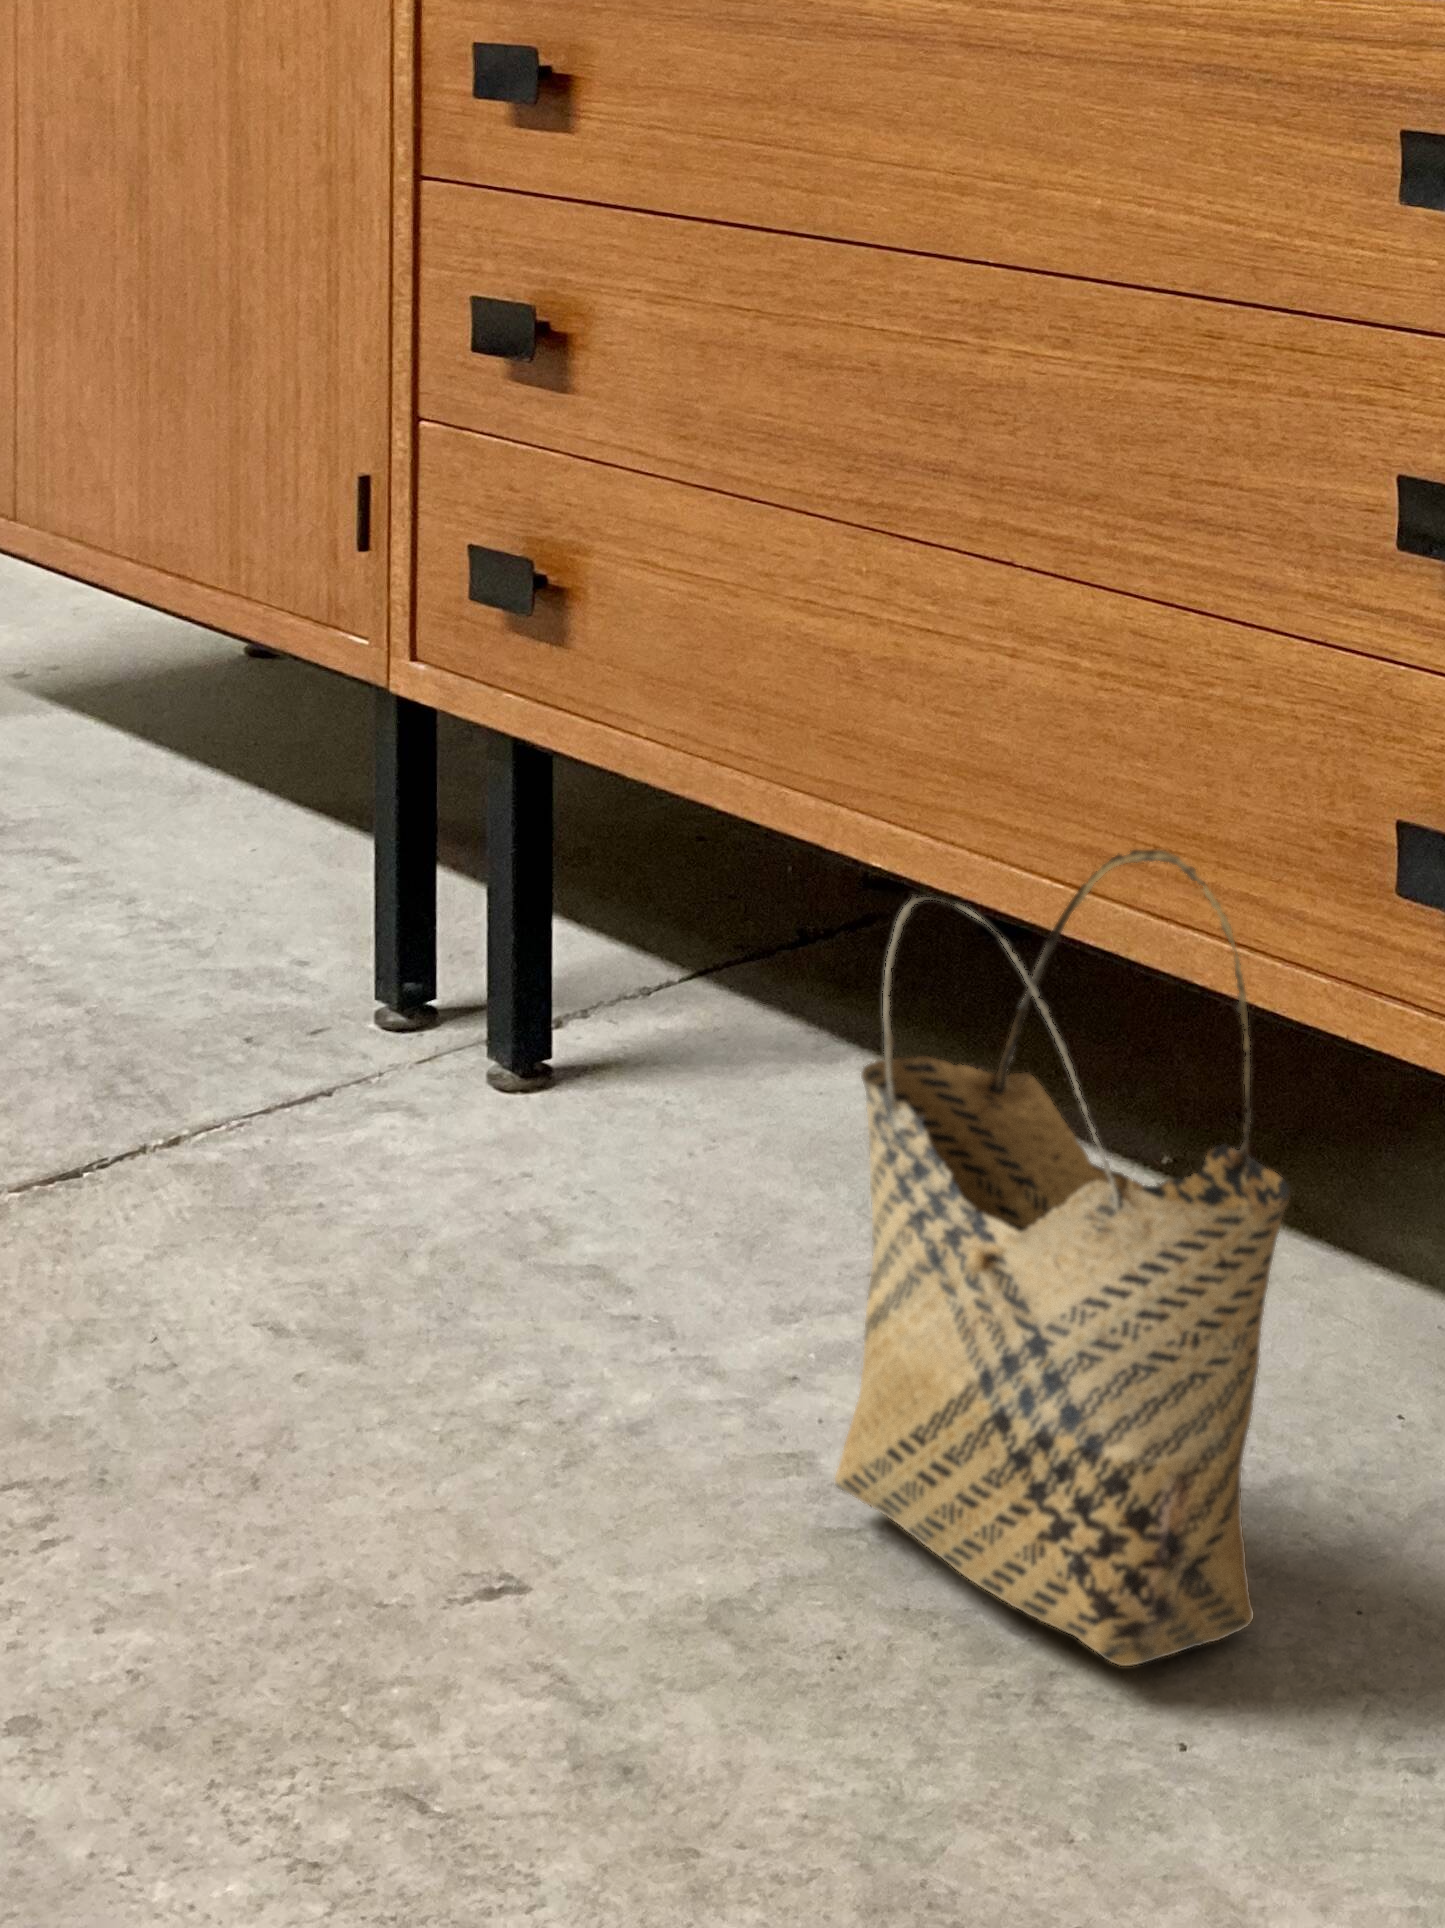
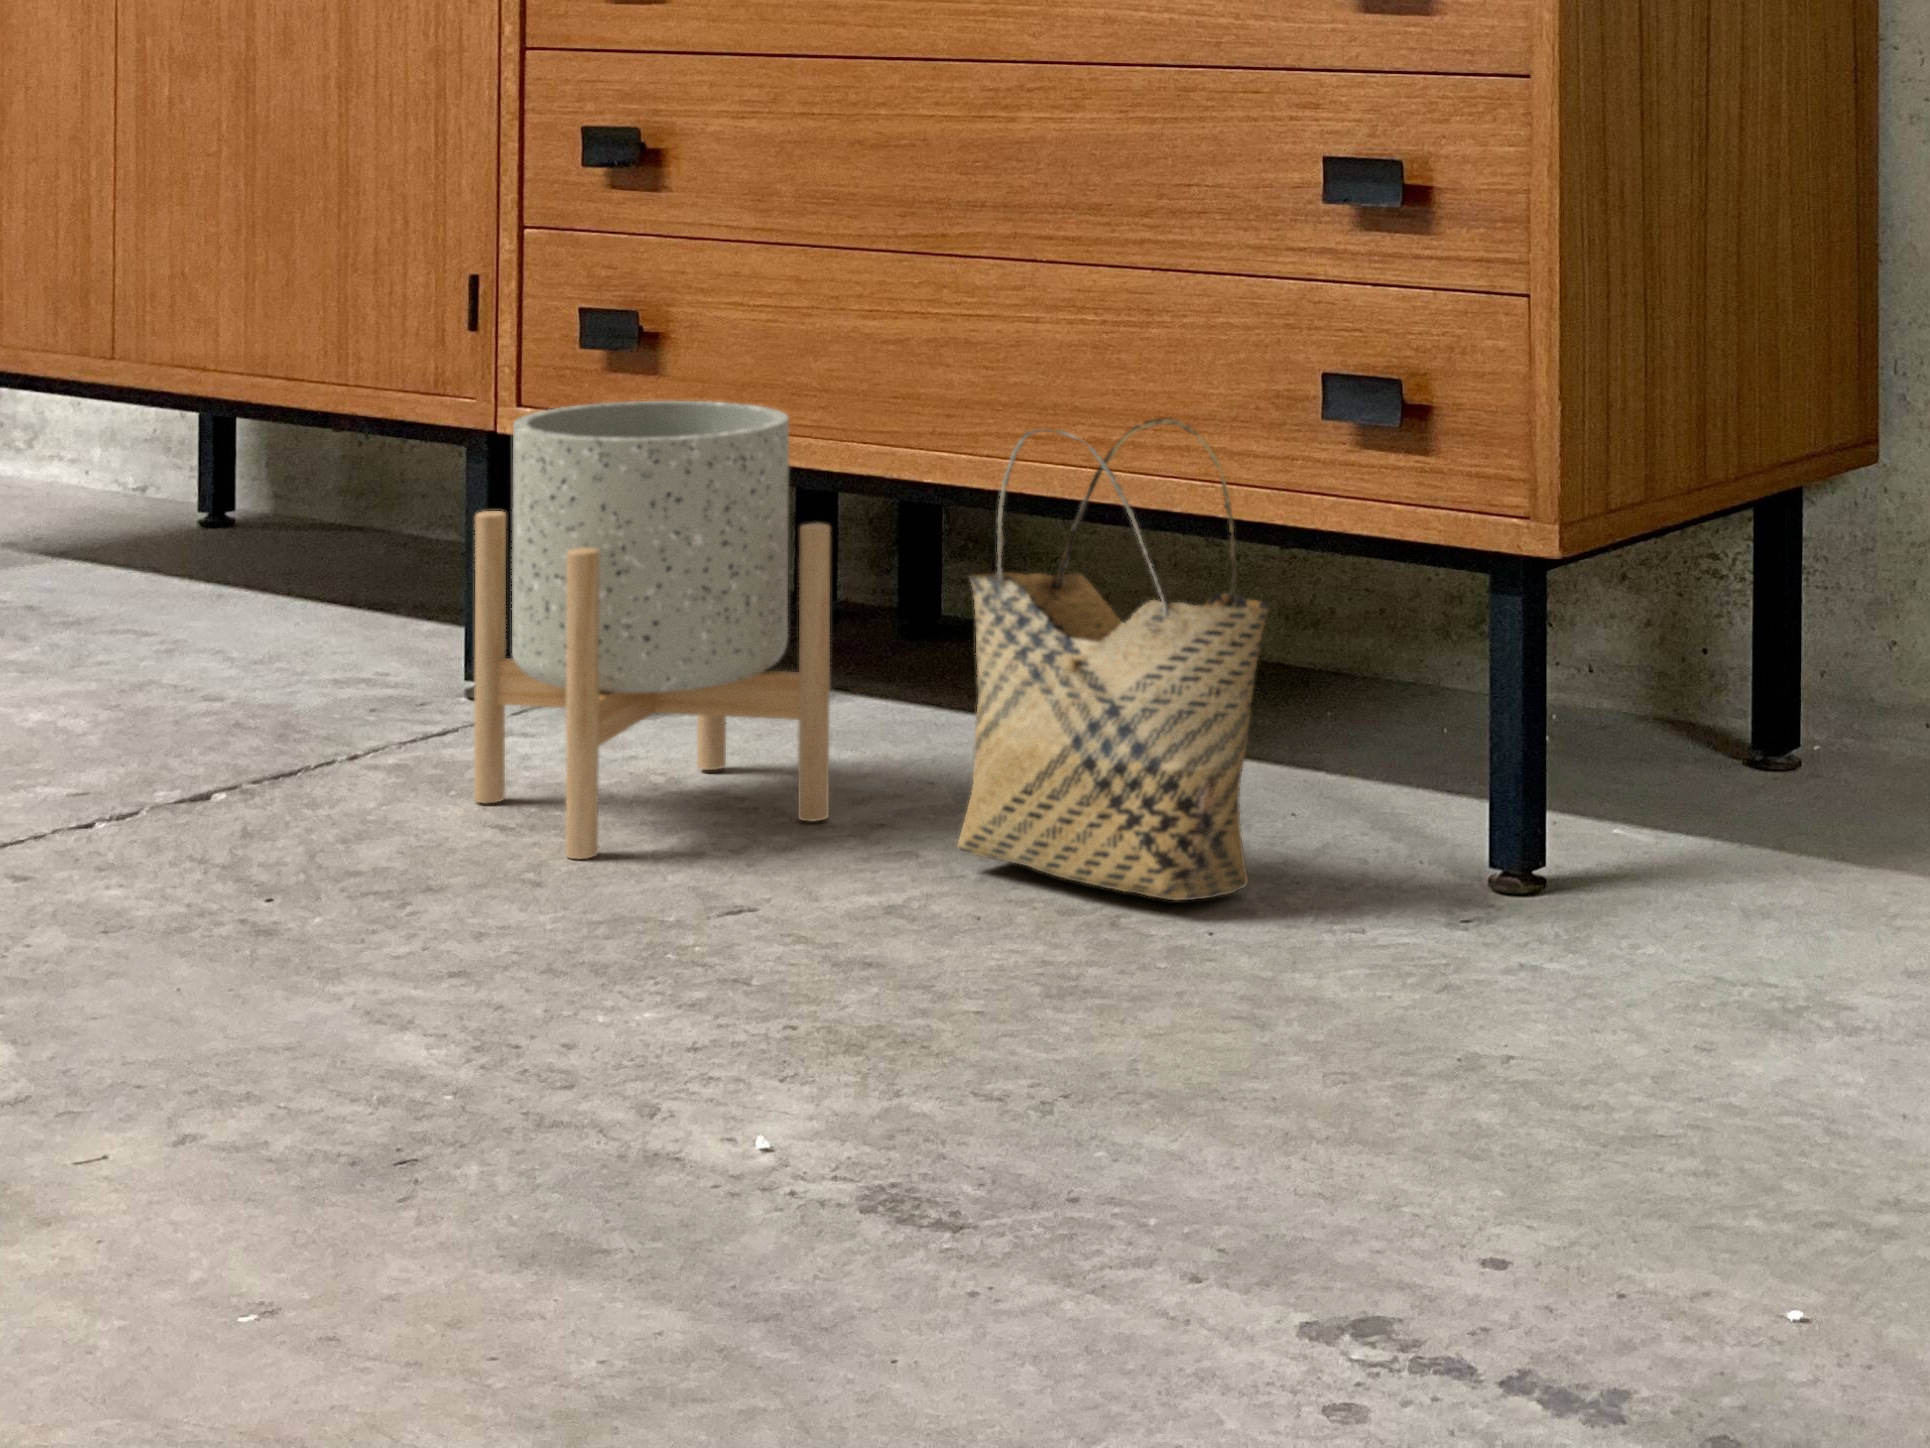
planter: none [250,707,707,1423] -> present [474,401,830,859]

